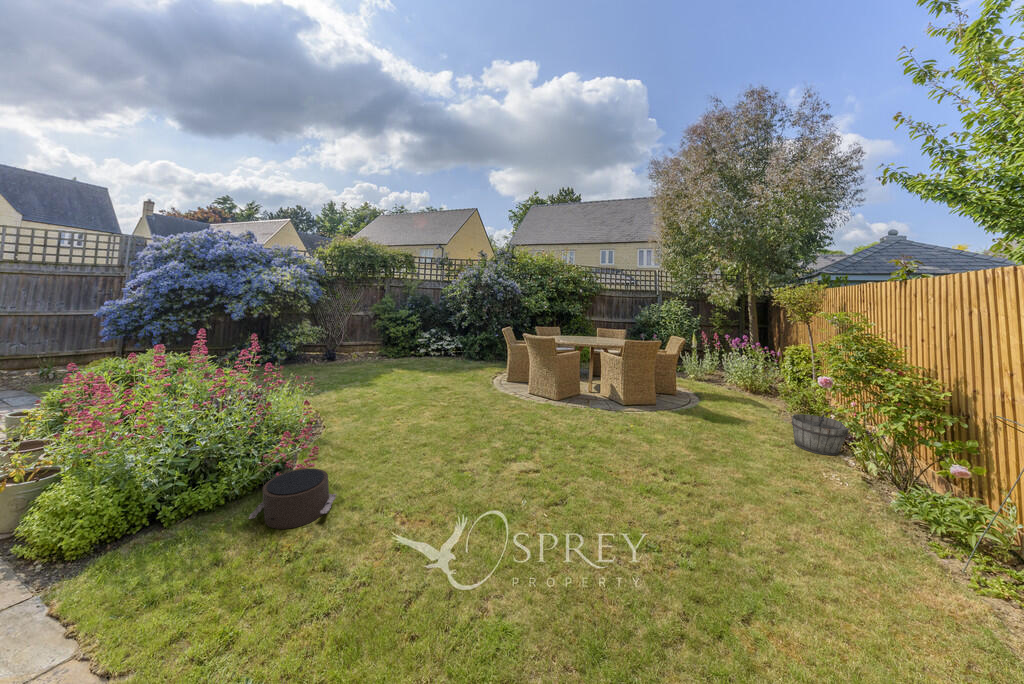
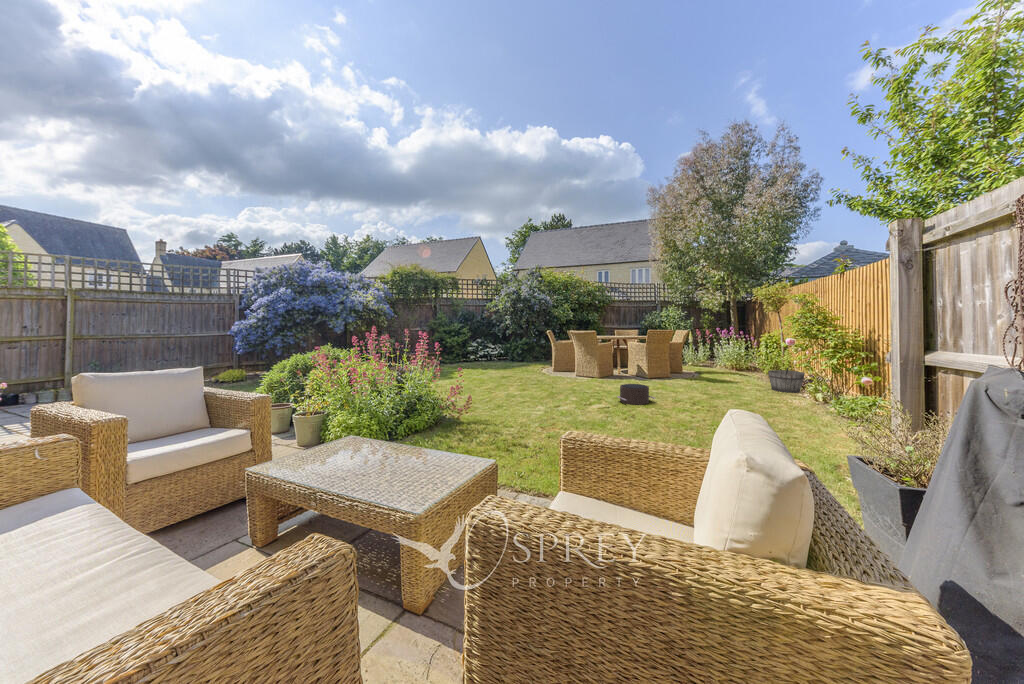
pouf: present [249,468,336,529] -> present [617,384,654,405]

